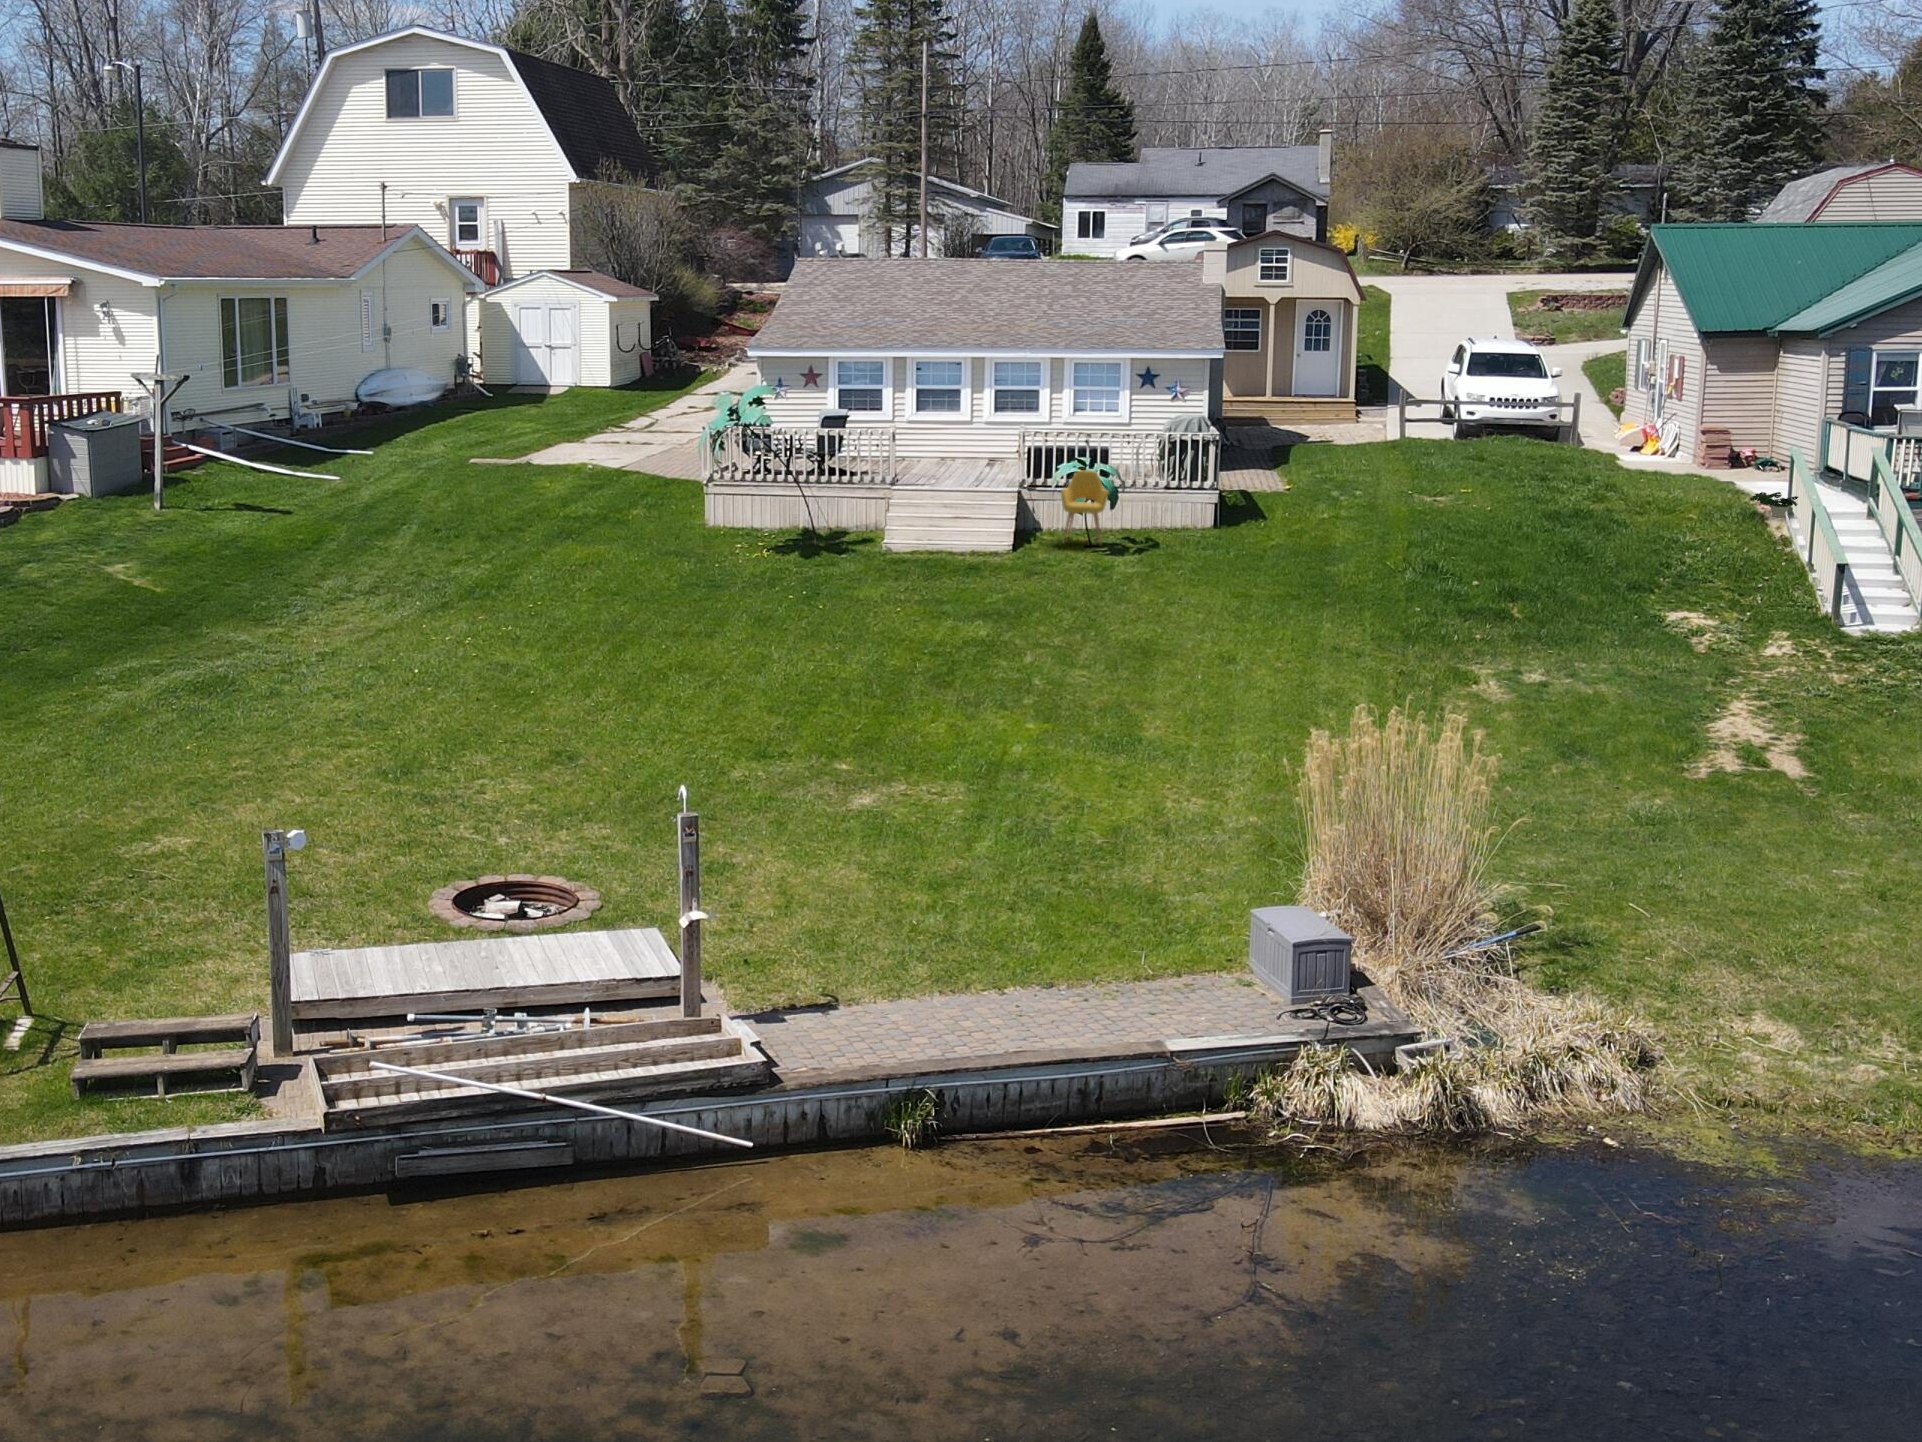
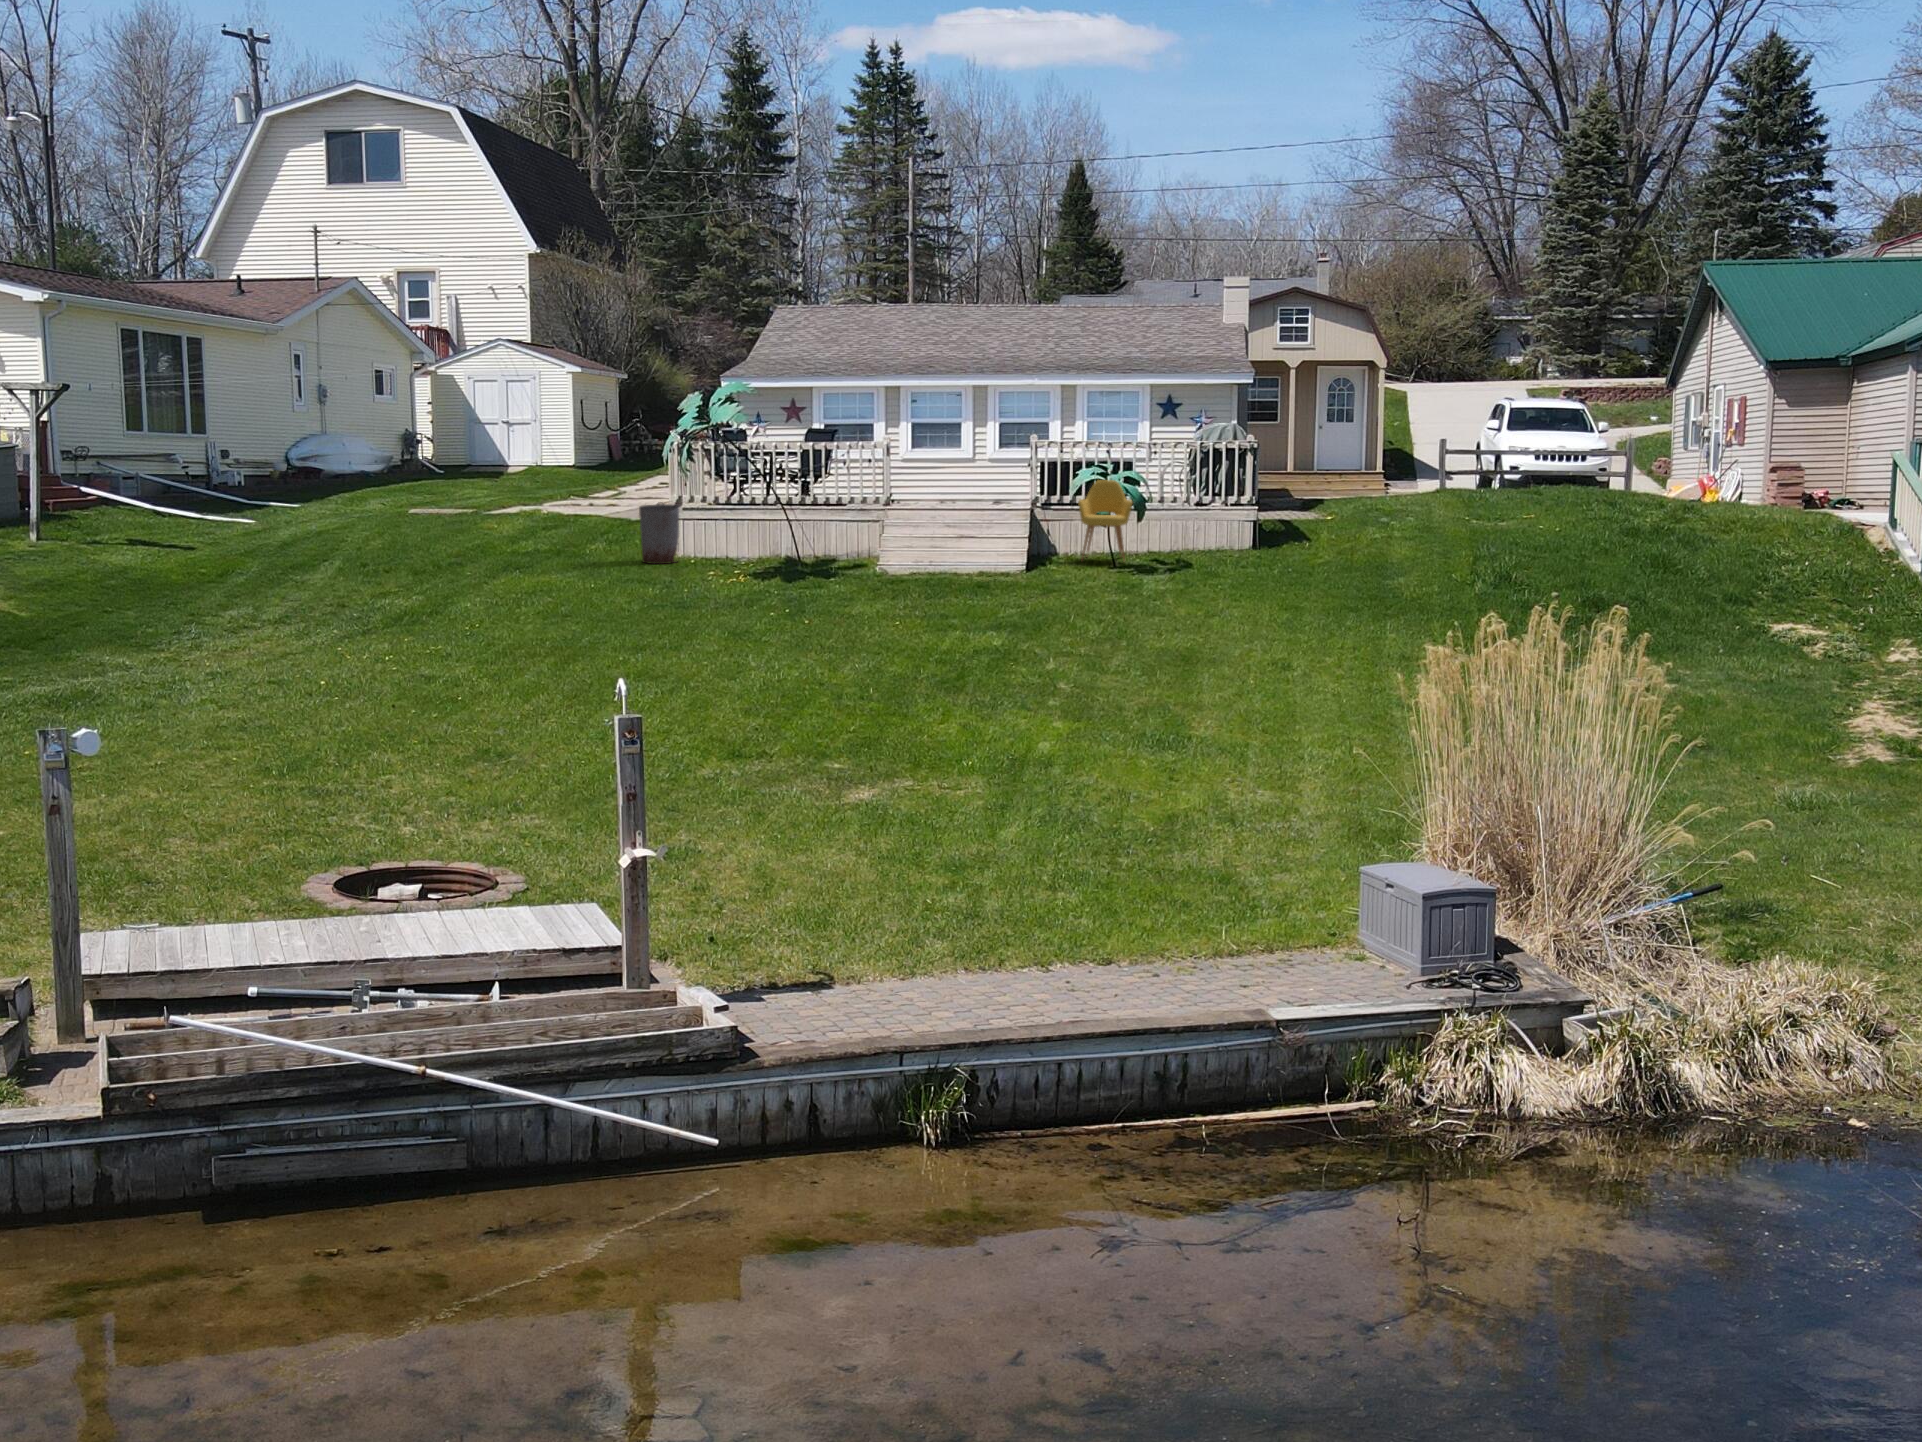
trash can: none [677,492,713,546] -> present [639,503,679,564]
potted plant: present [1750,492,1799,517] -> none [1842,505,1900,531]

